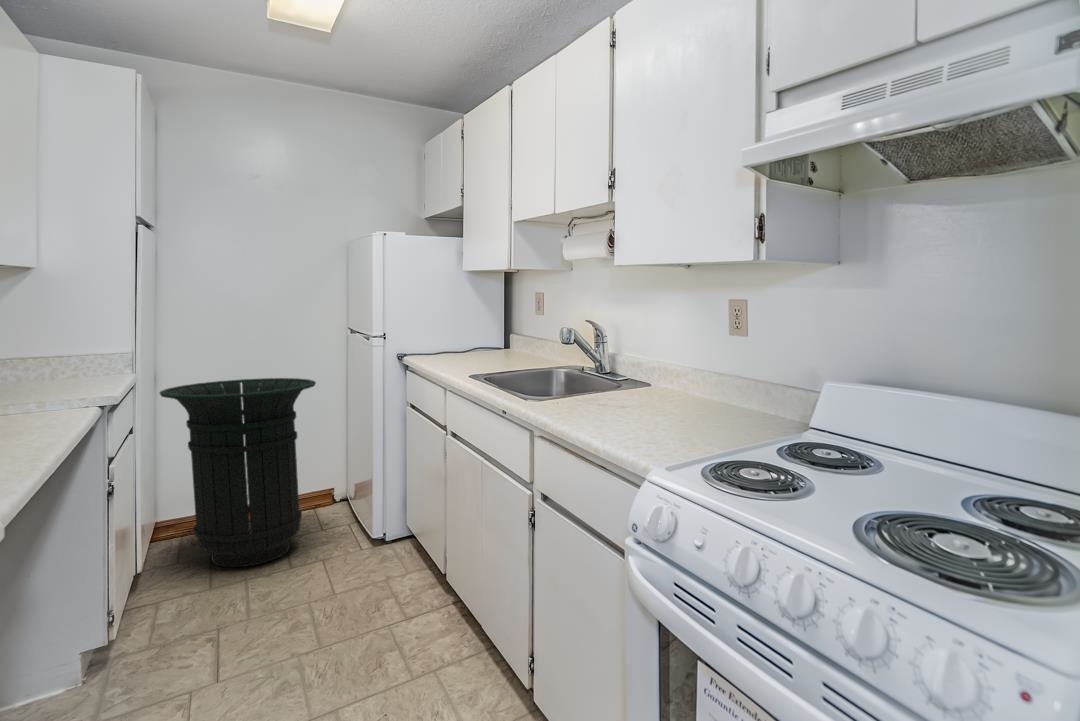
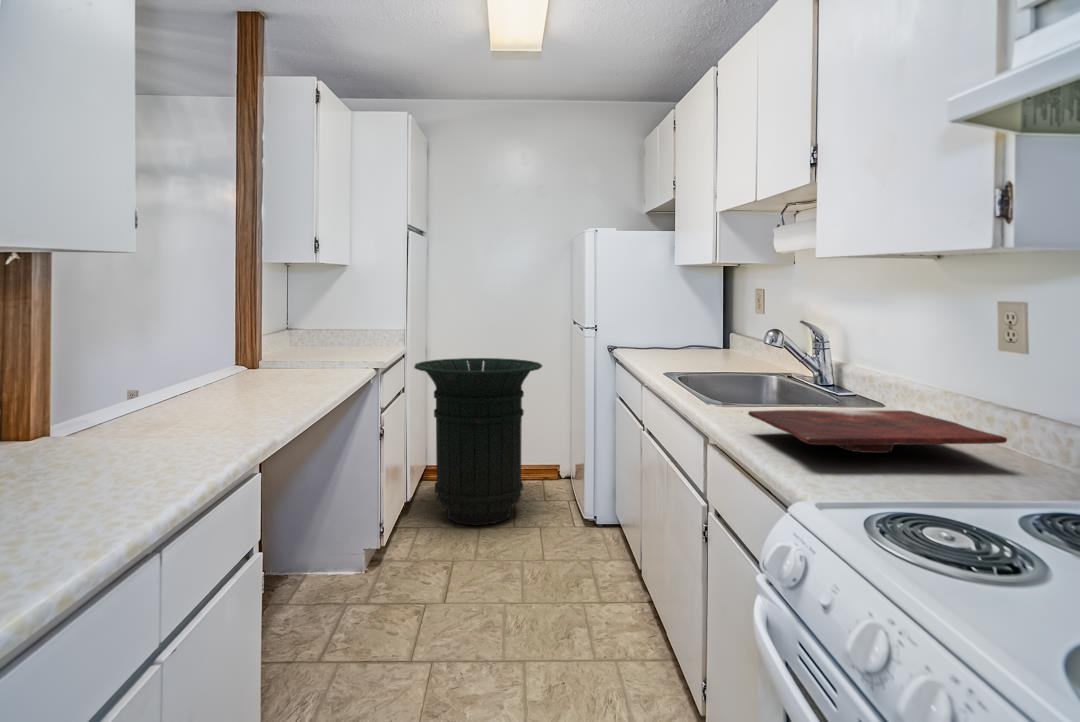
cutting board: none [572,390,762,426] -> present [748,410,1007,453]

